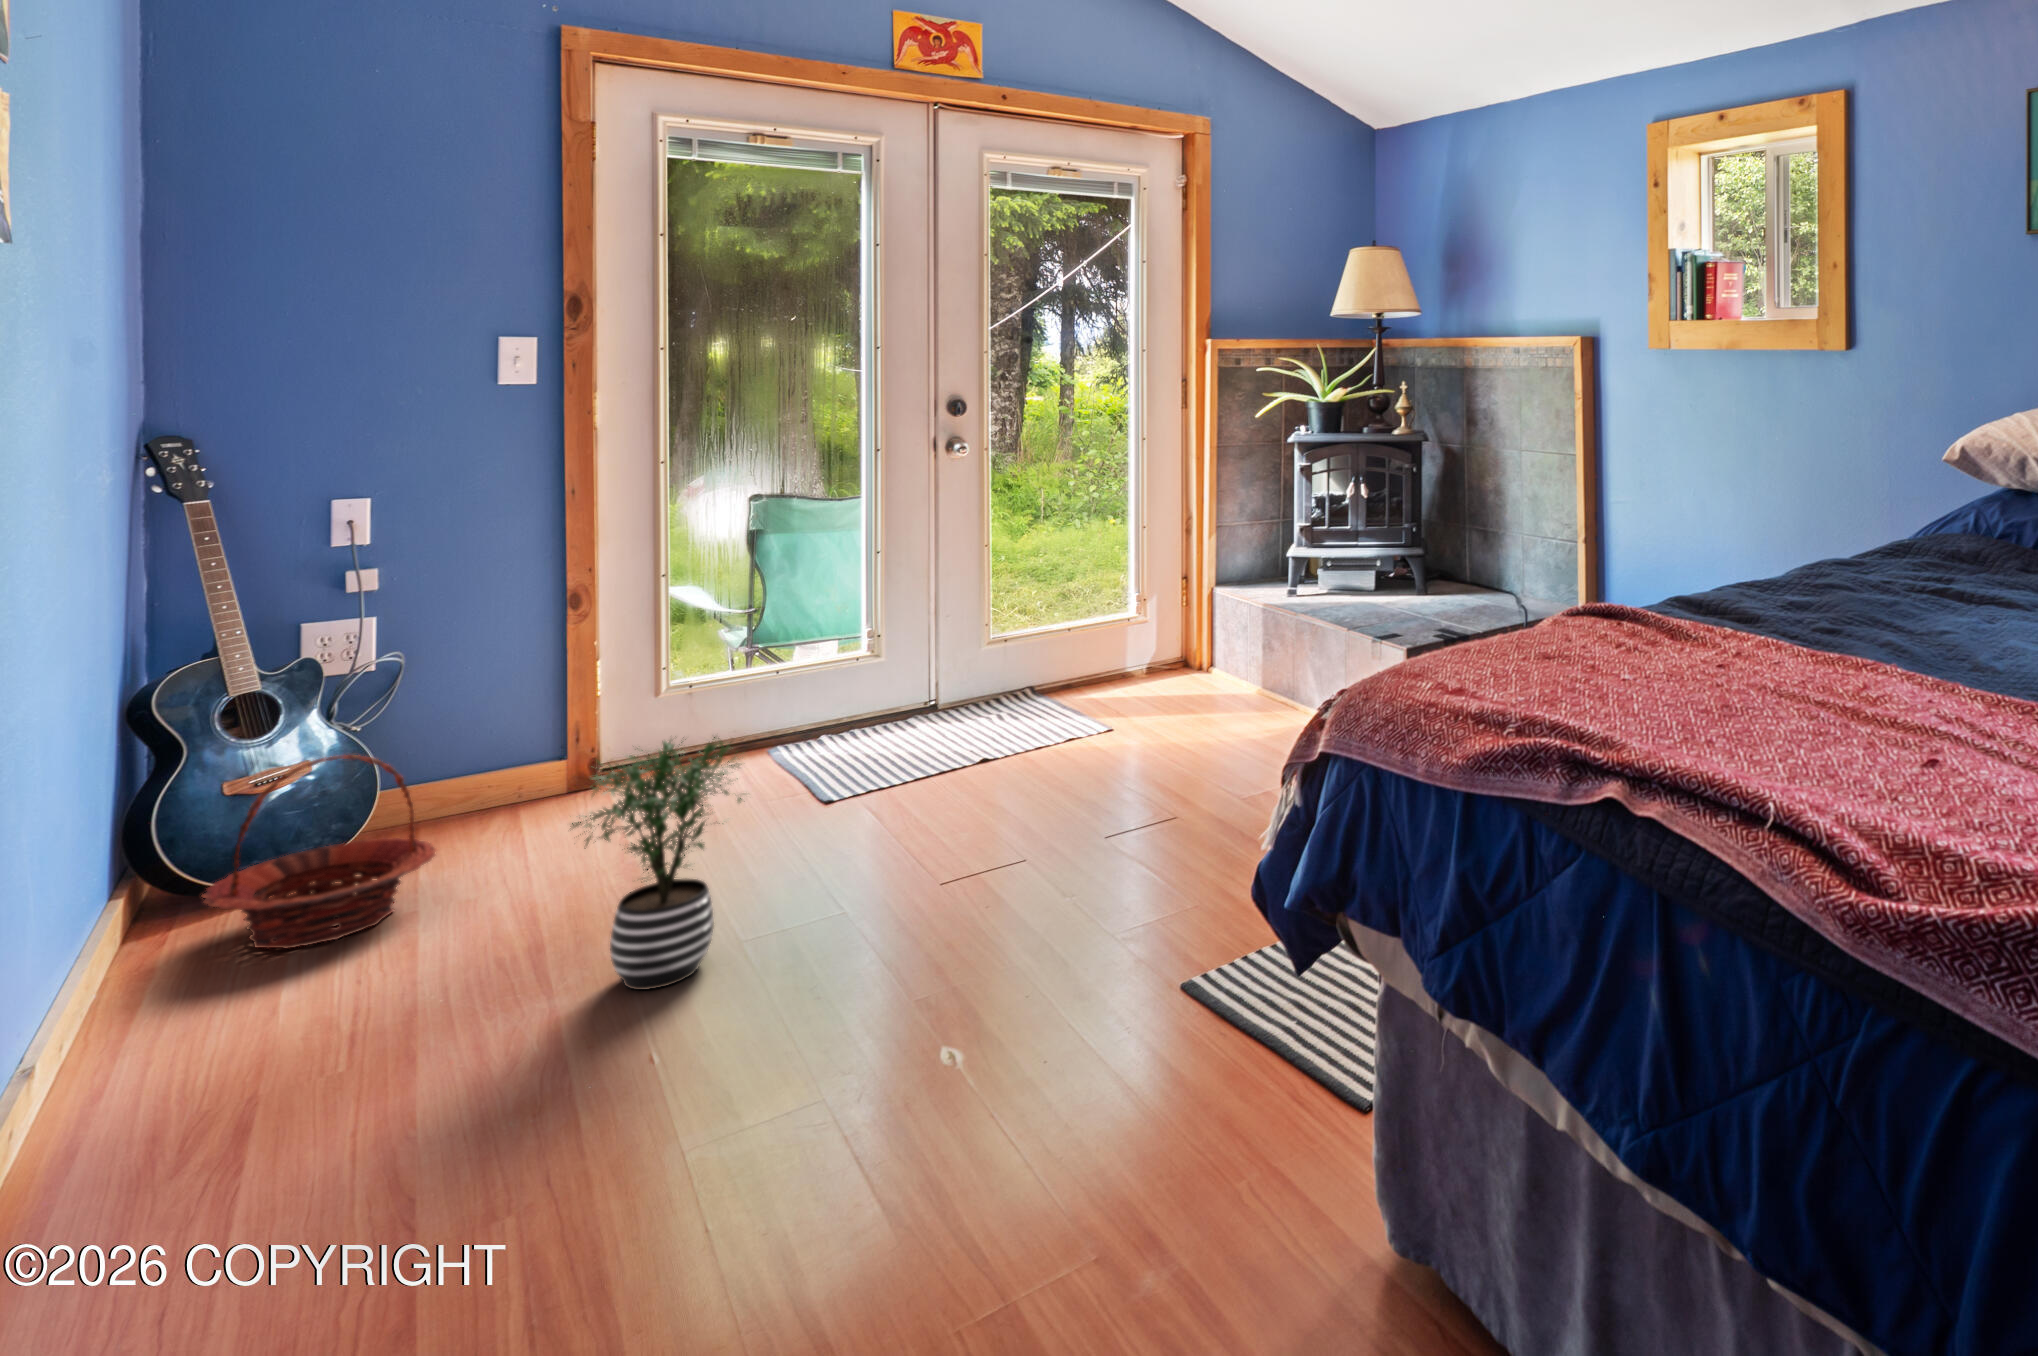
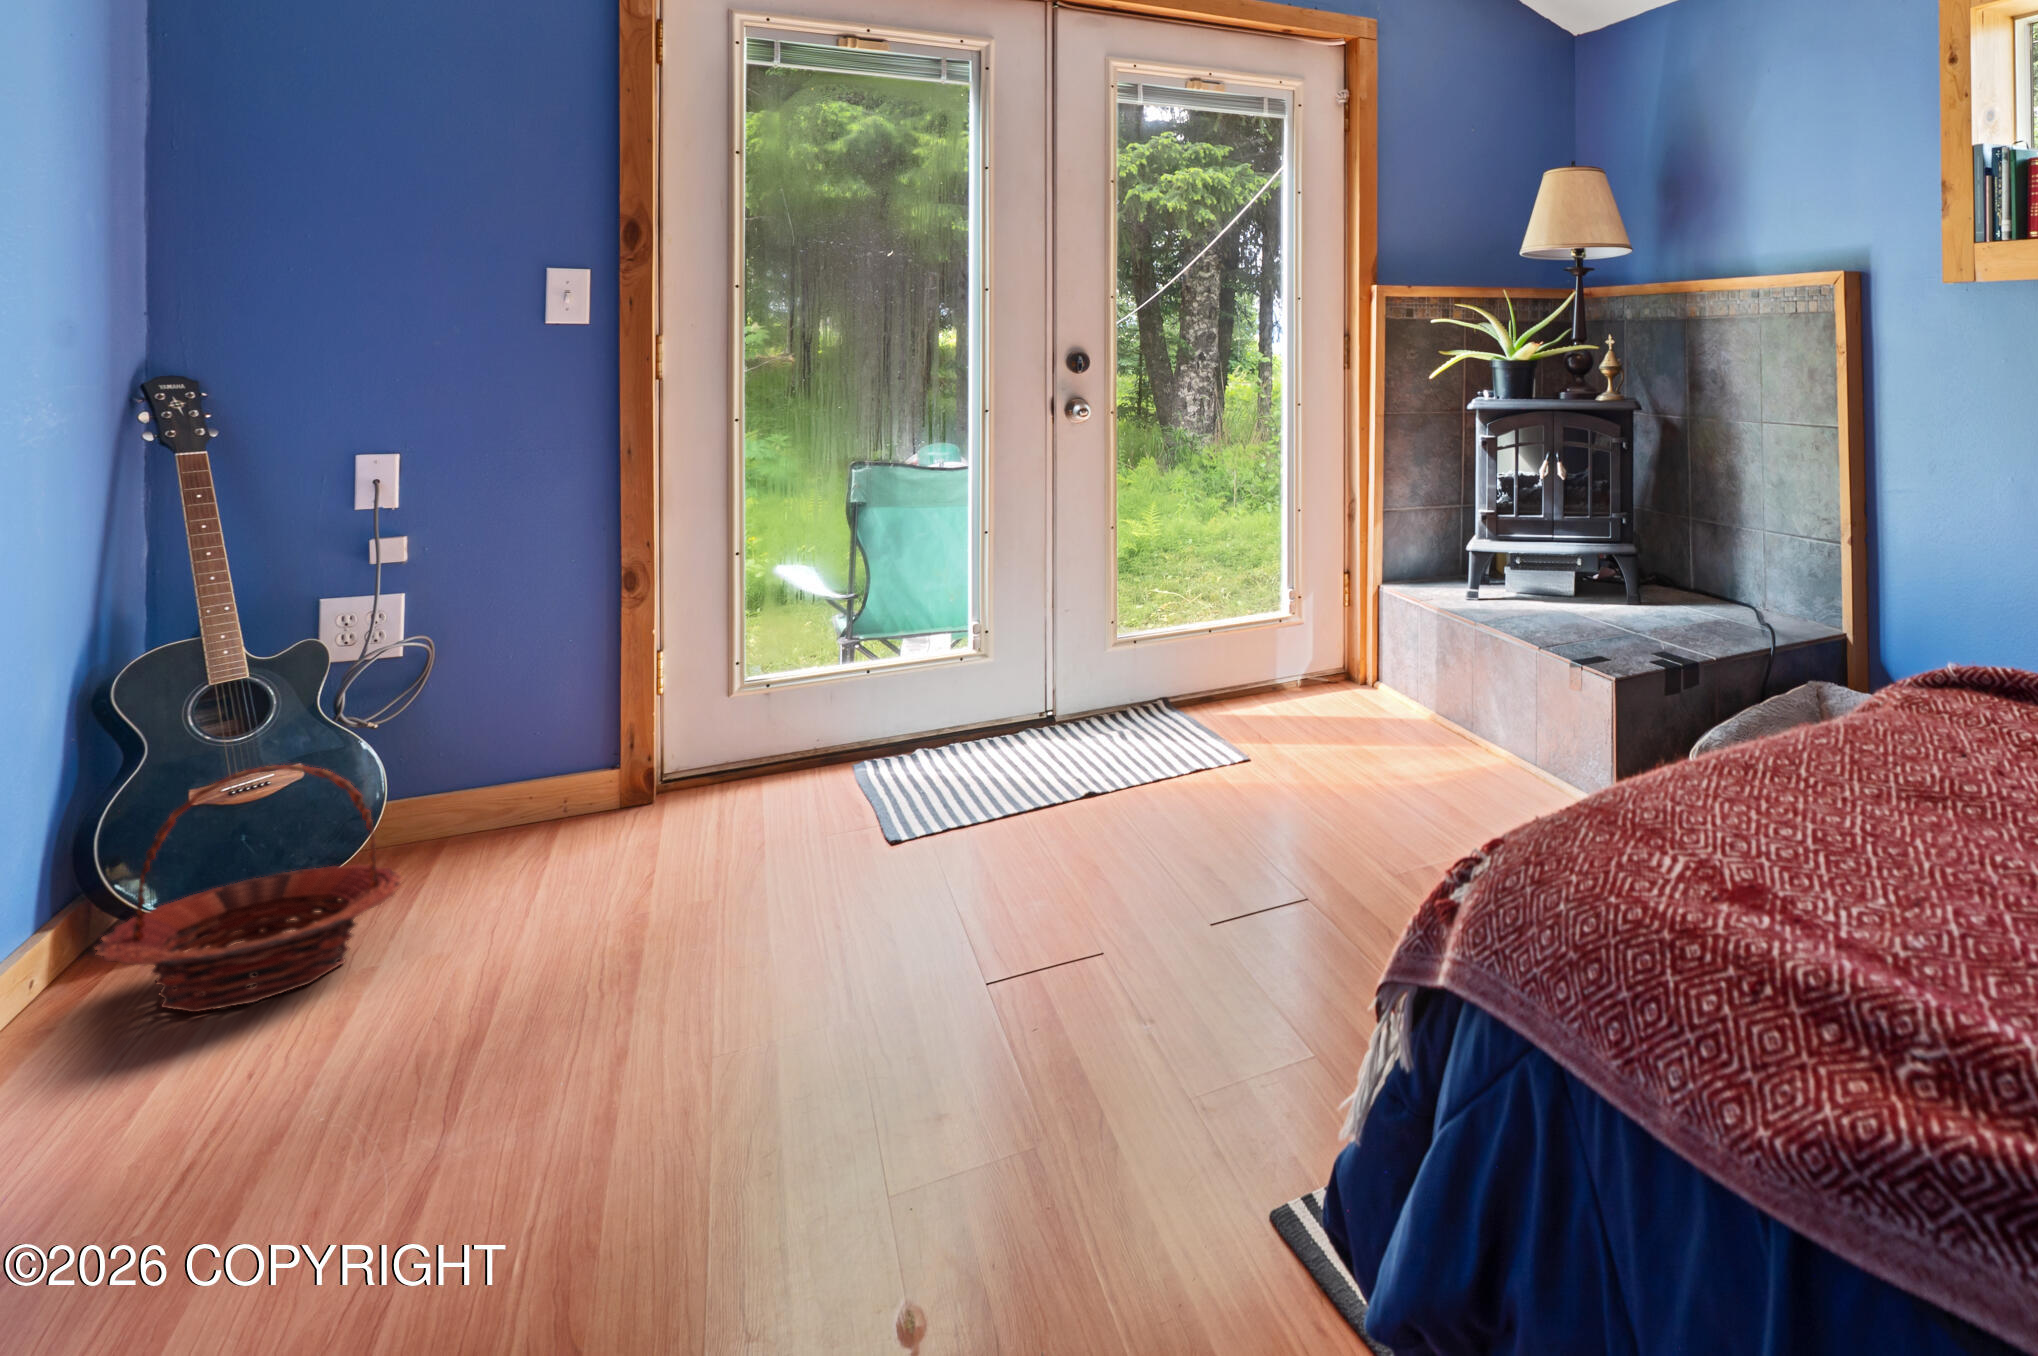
potted plant: present [572,737,742,990] -> none [417,771,700,1134]

